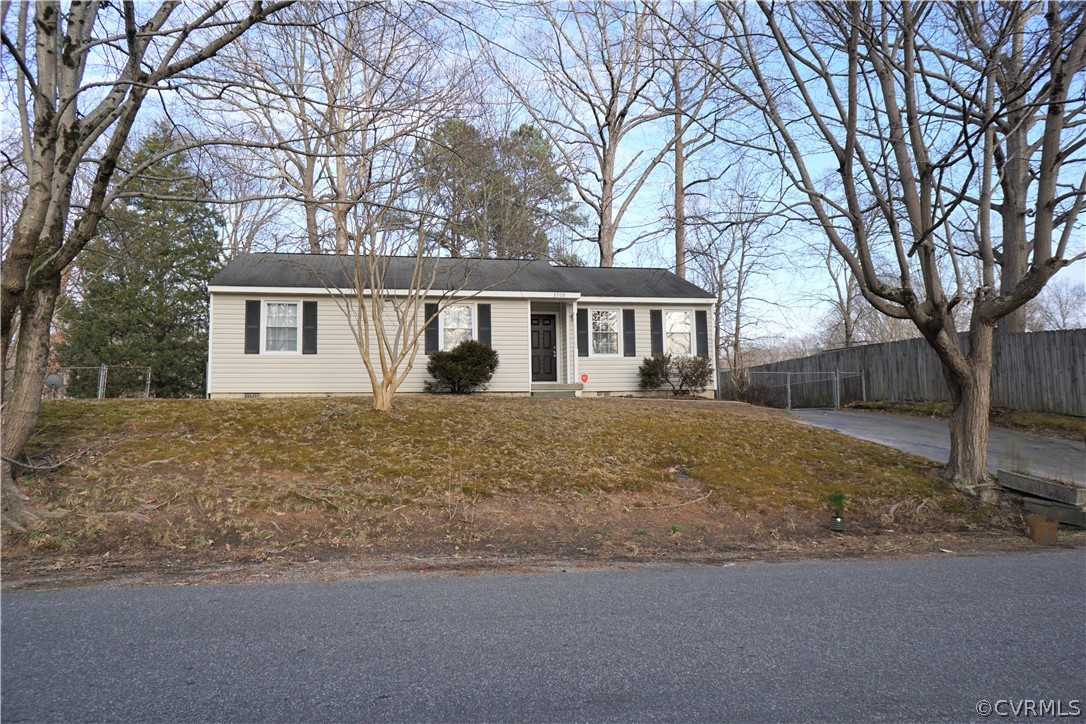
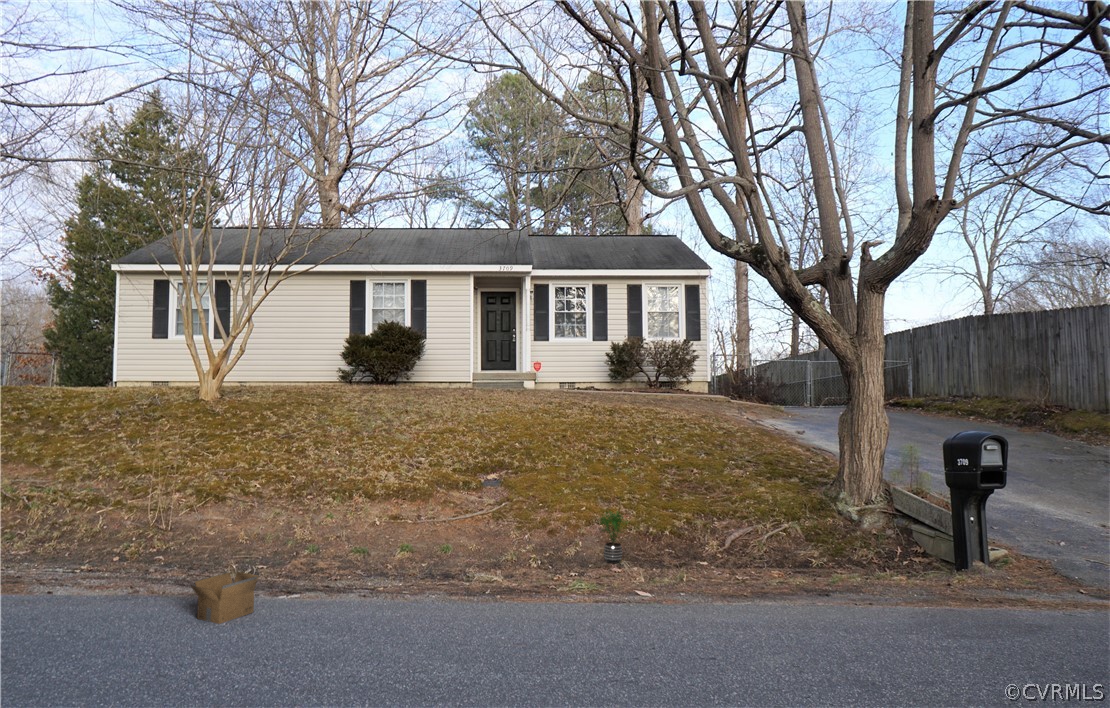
cardboard box: present [1022,515,1059,543] -> present [191,572,258,624]

